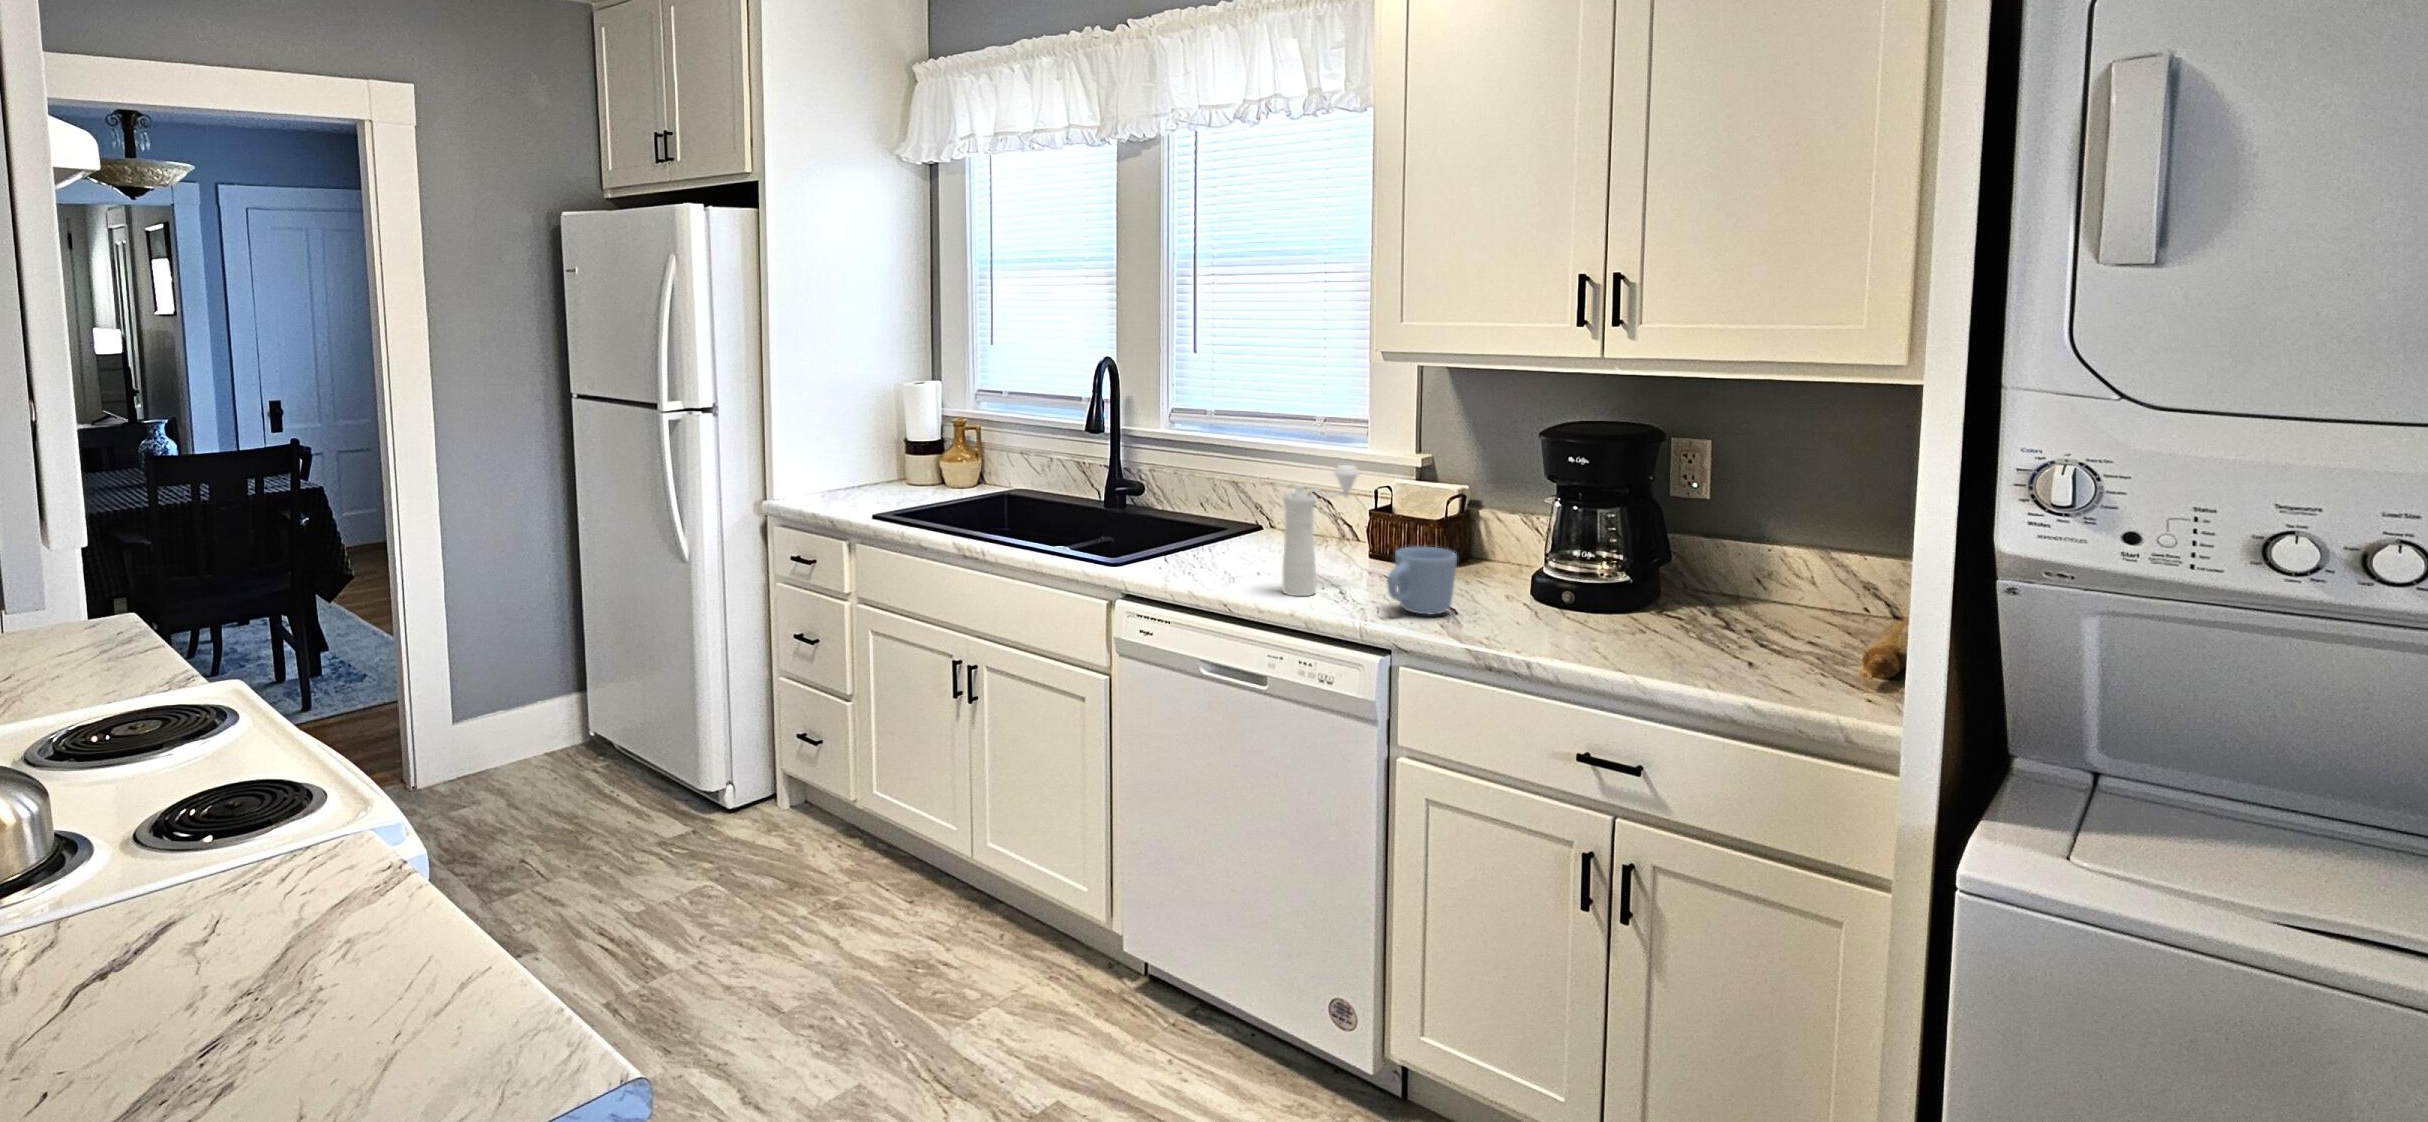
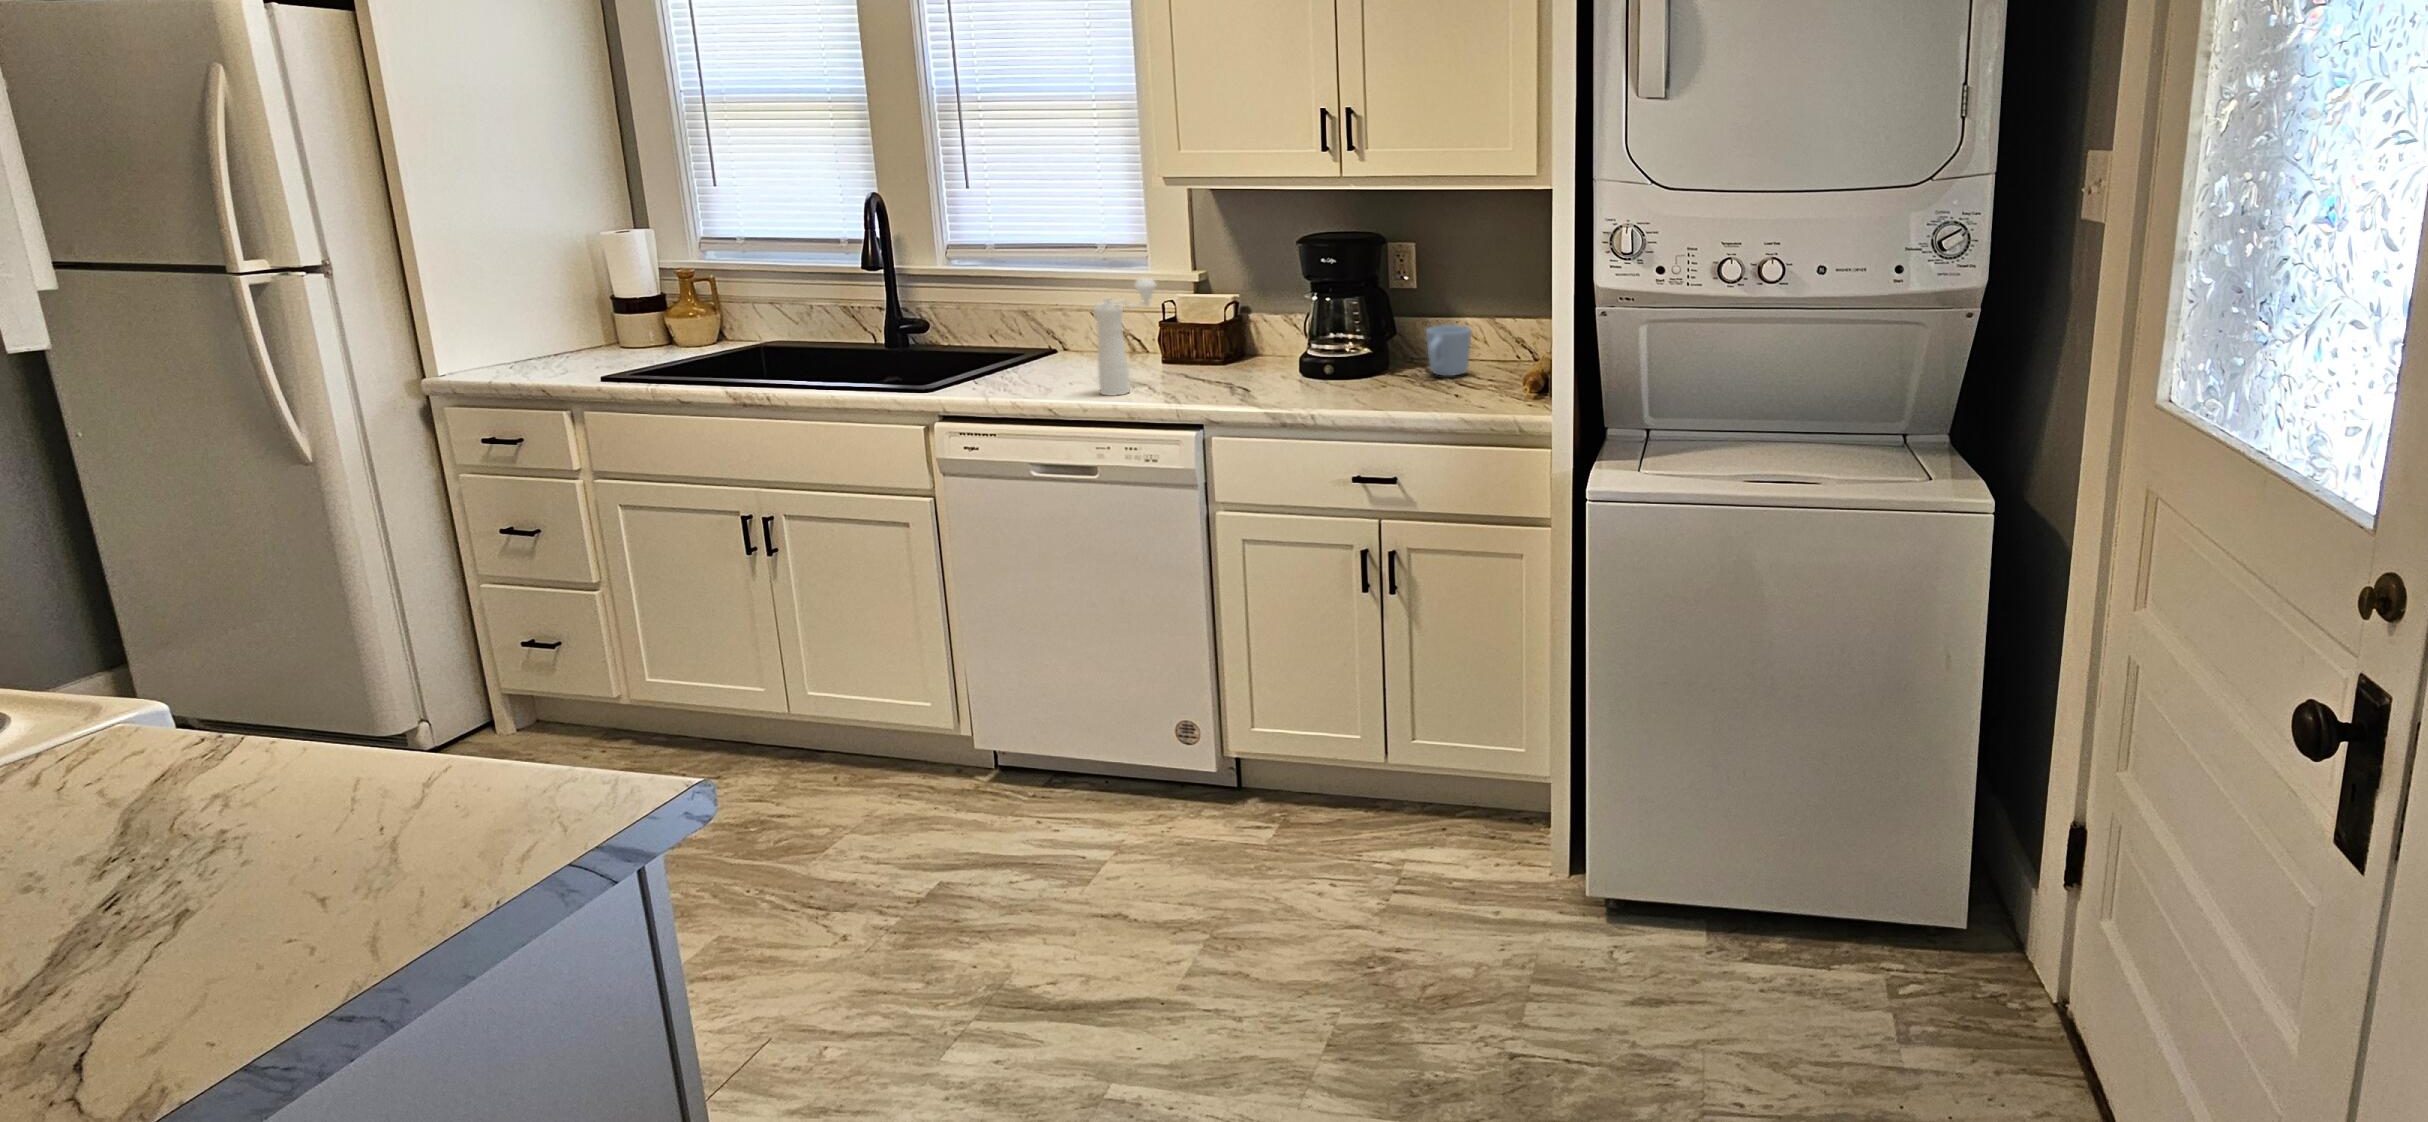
mug: present [1388,547,1457,615] -> present [1426,325,1471,376]

